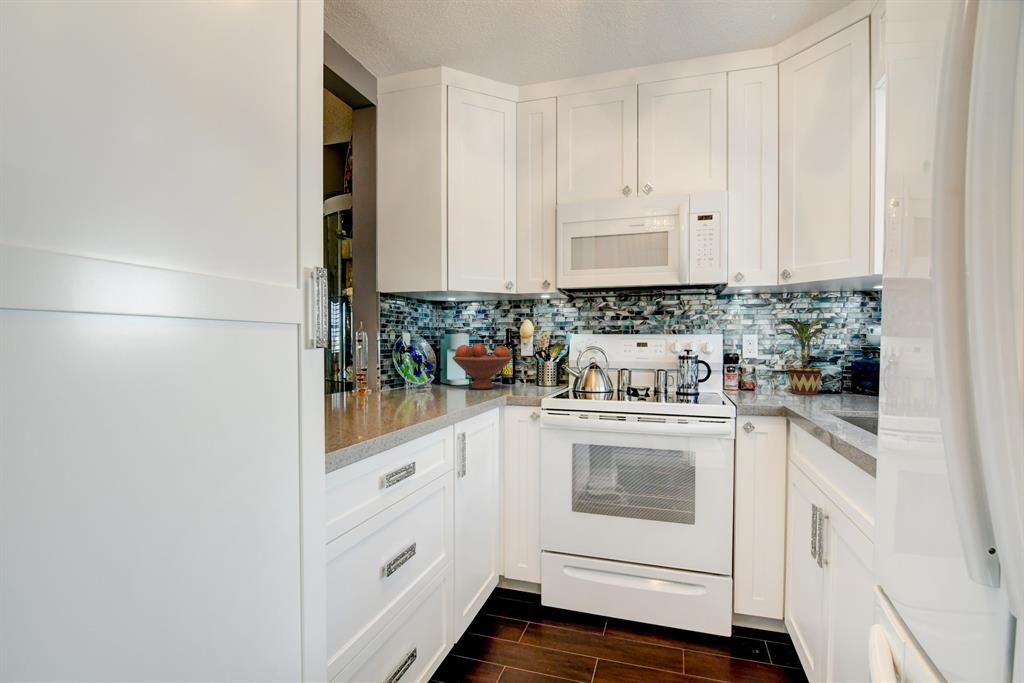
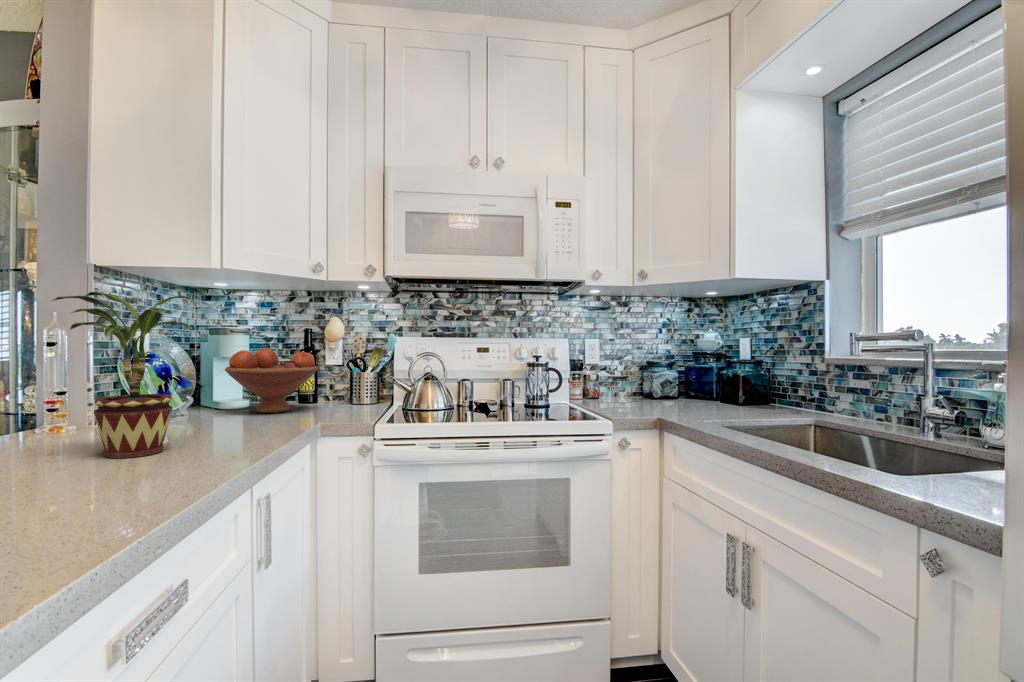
potted plant: present [777,318,839,395] -> present [51,292,192,458]

